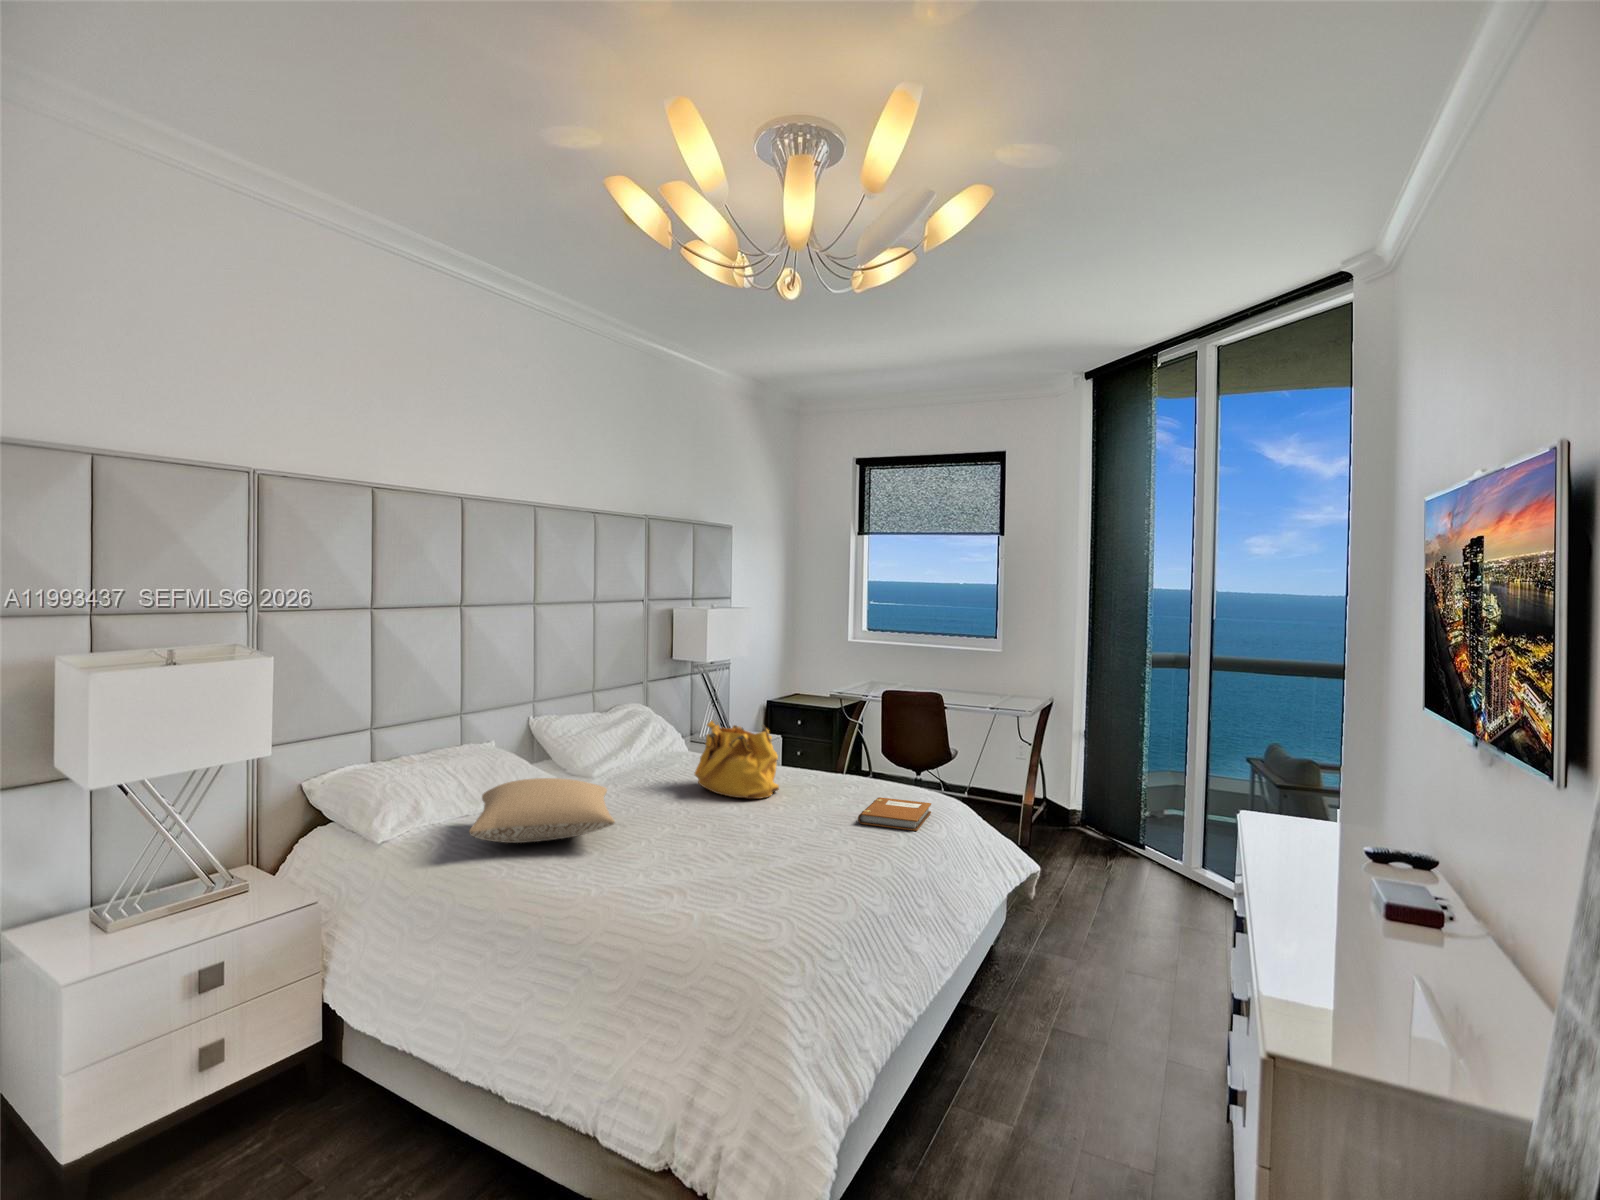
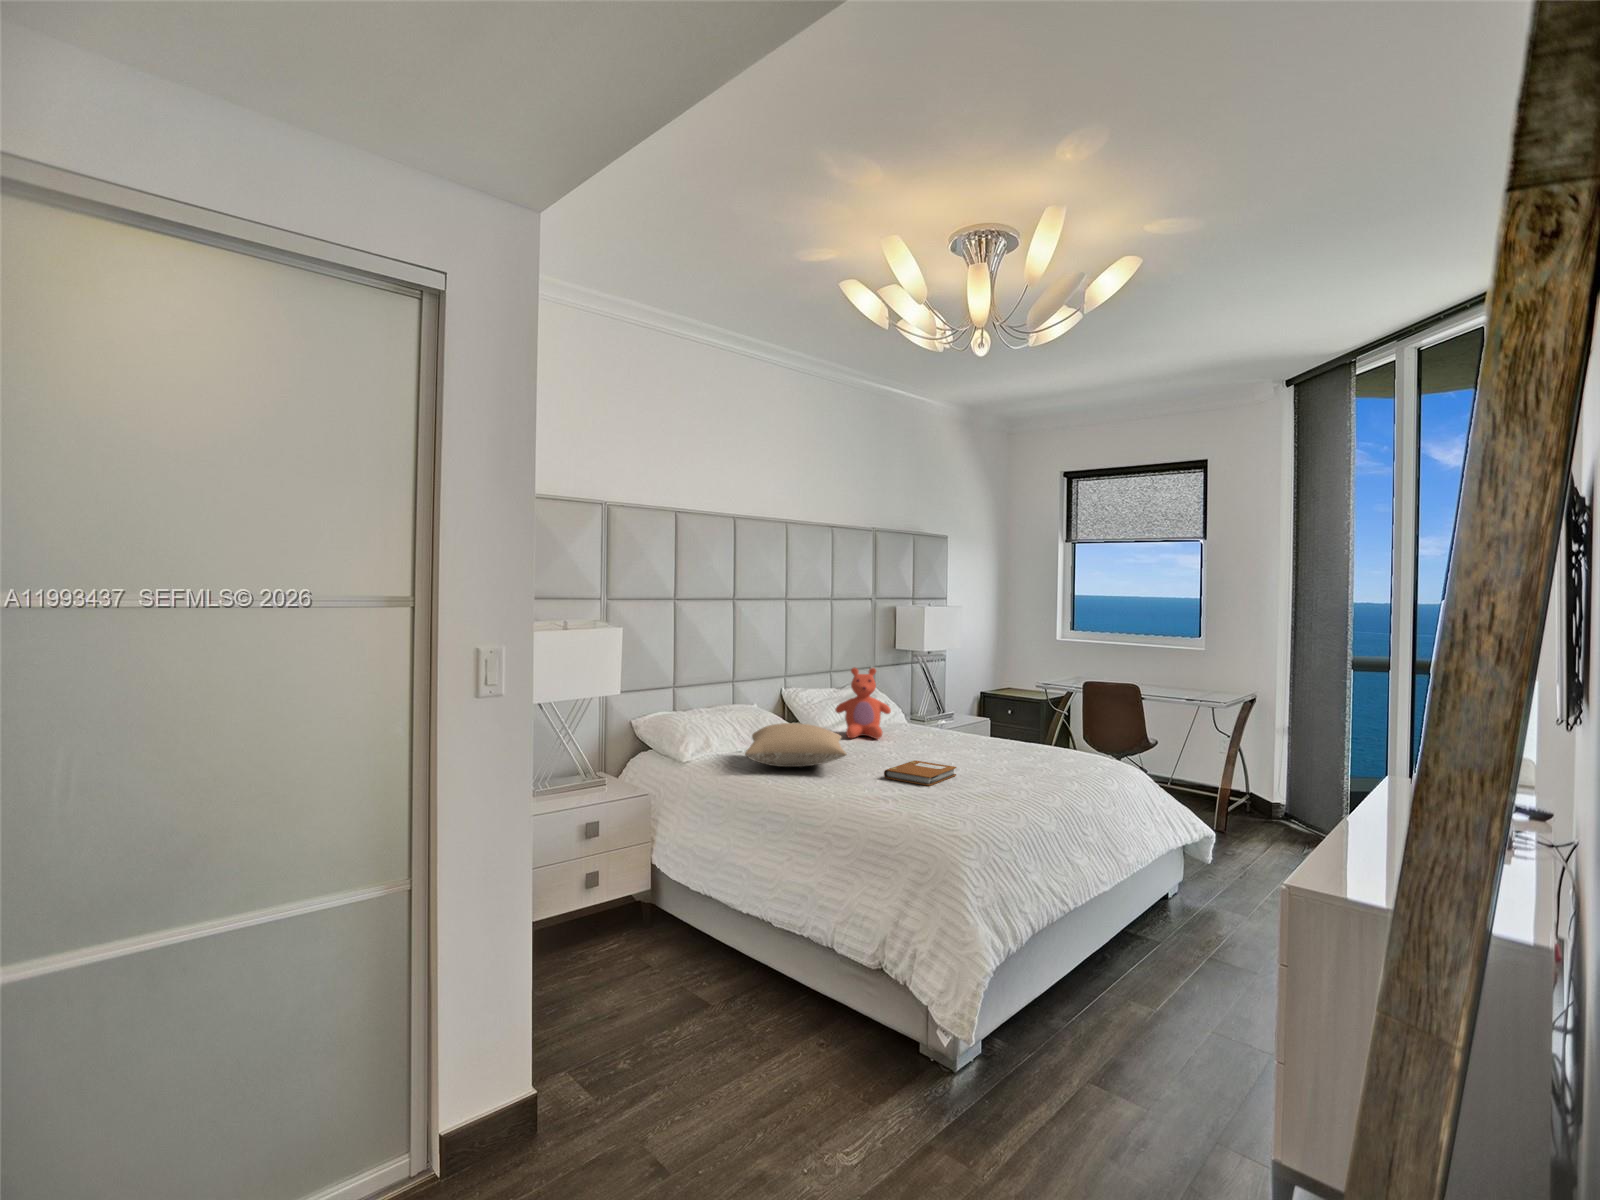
teddy bear: none [598,691,669,783] -> present [835,668,891,739]
handbag: present [695,721,779,799] -> none [909,692,979,754]
notebook: present [858,797,931,831] -> present [884,761,956,786]

